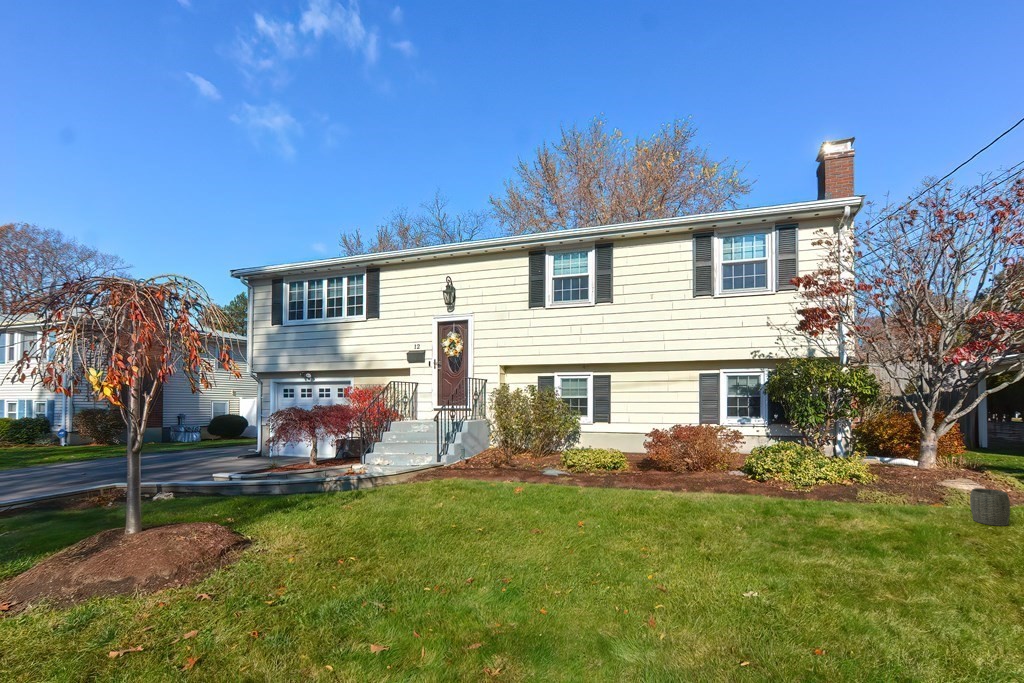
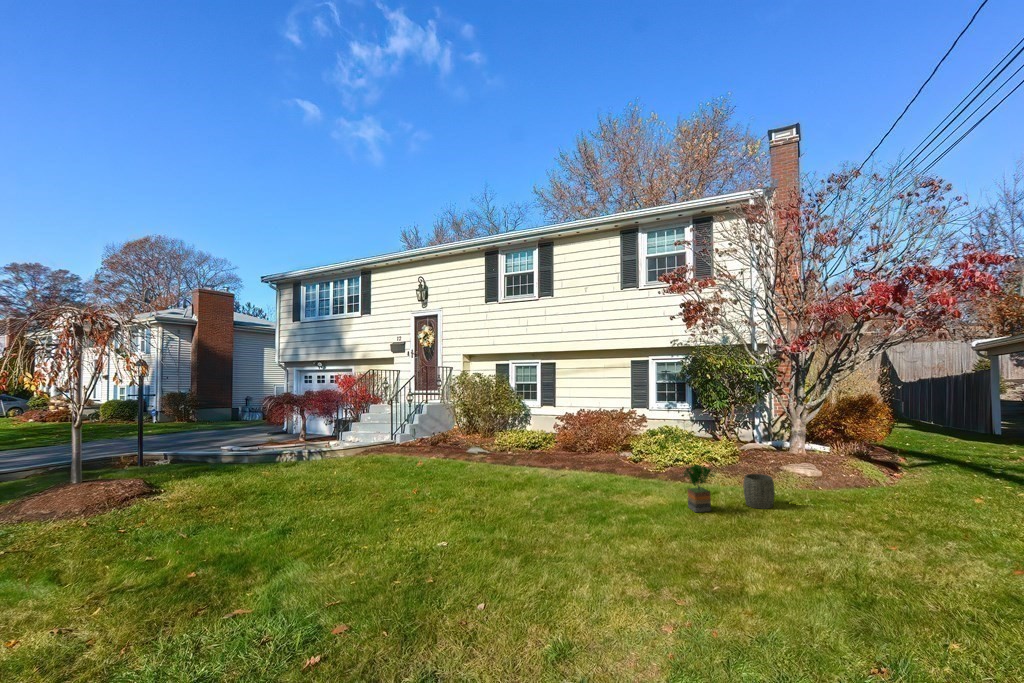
potted tree: none [920,479,960,532] -> present [684,465,715,512]

